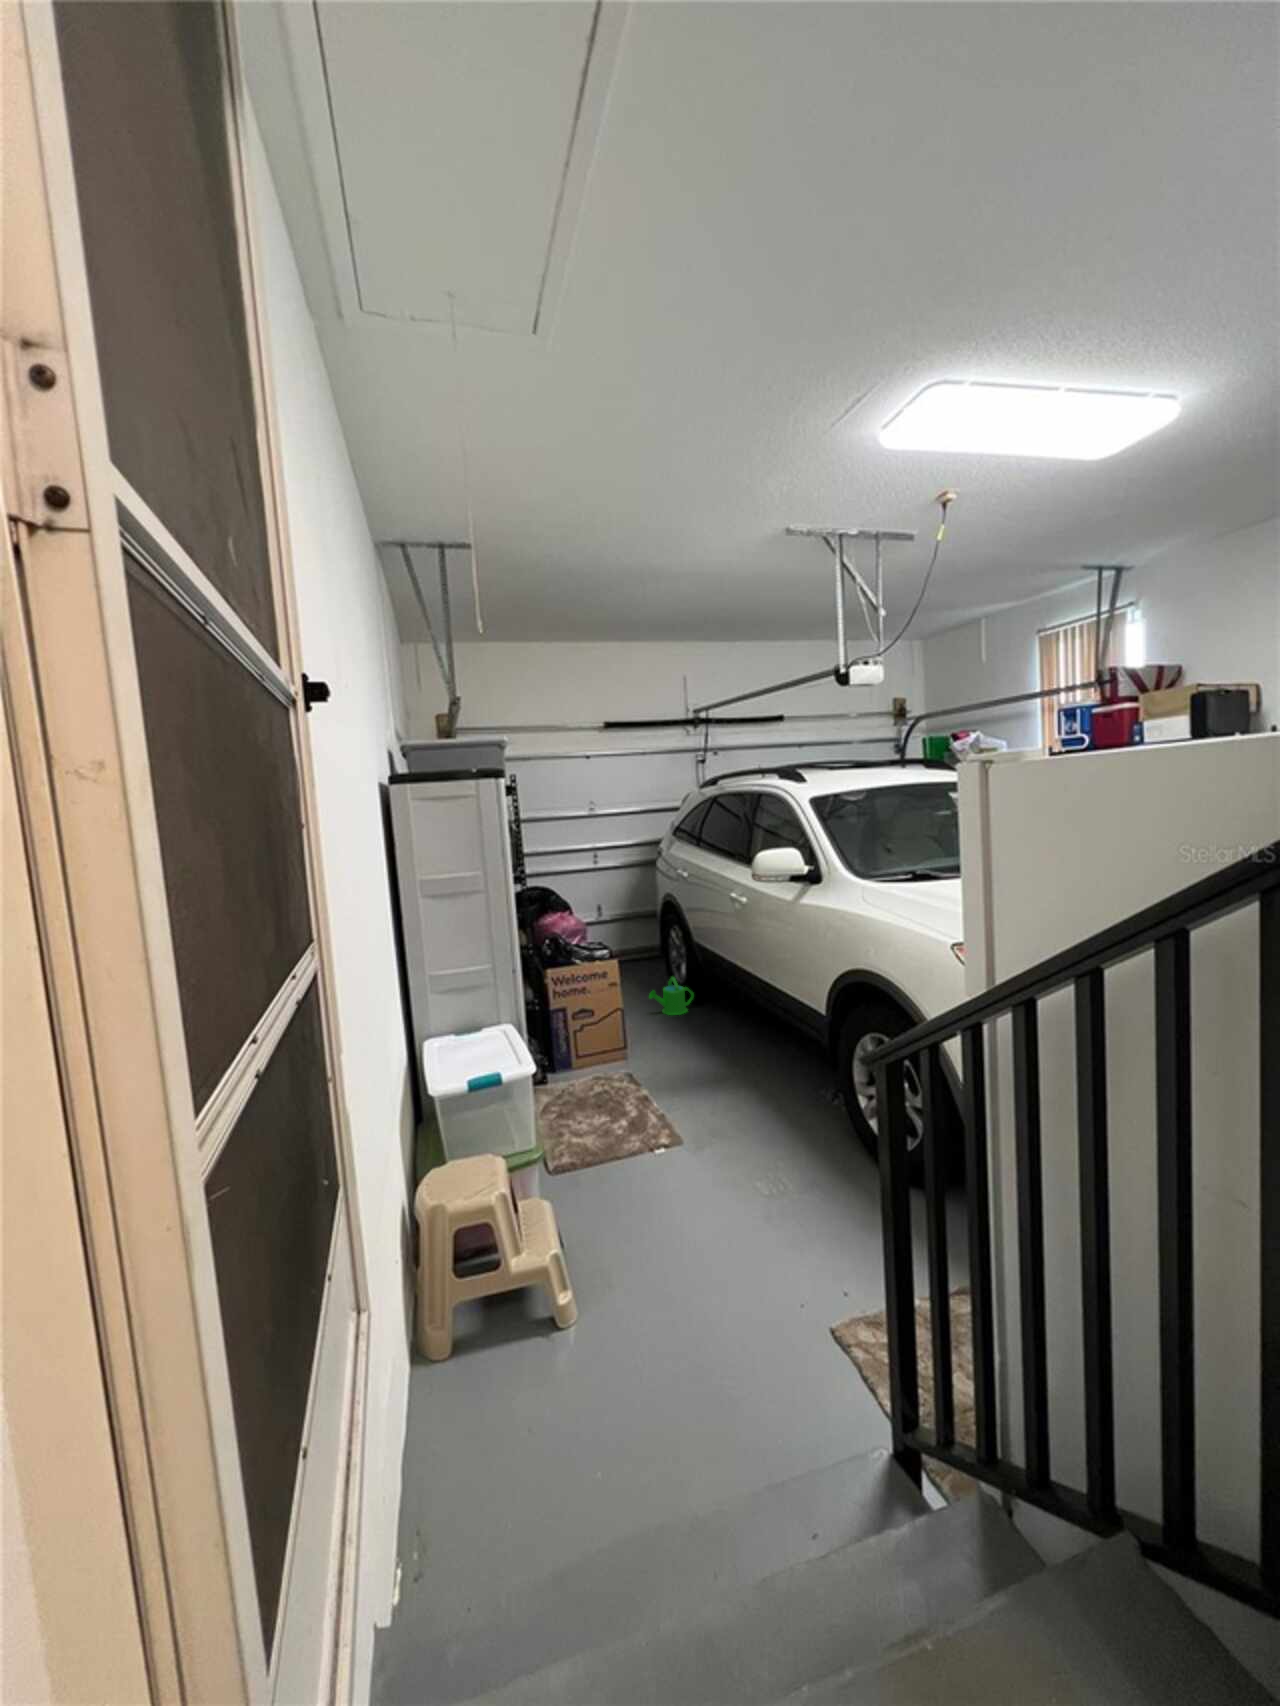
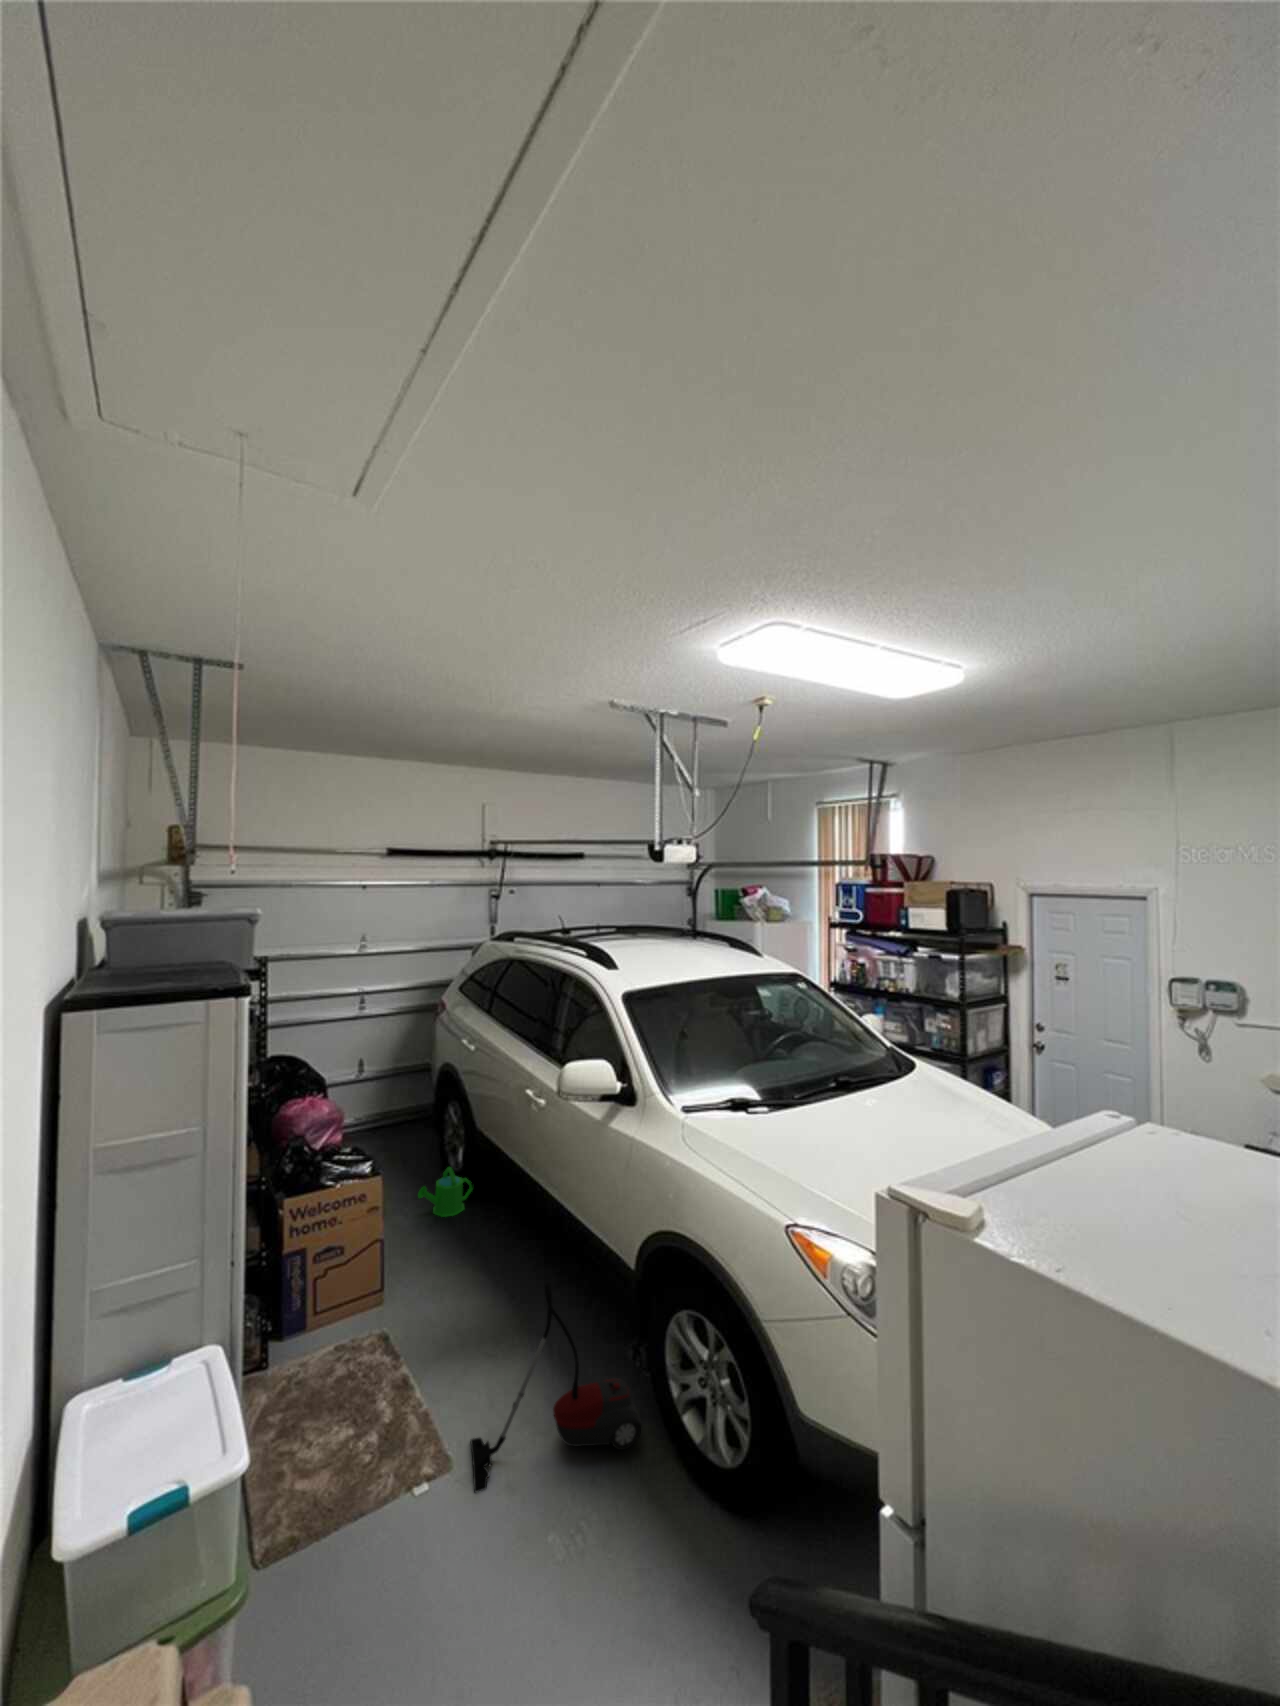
vacuum cleaner: none [697,1020,836,1156] -> present [471,1282,641,1492]

